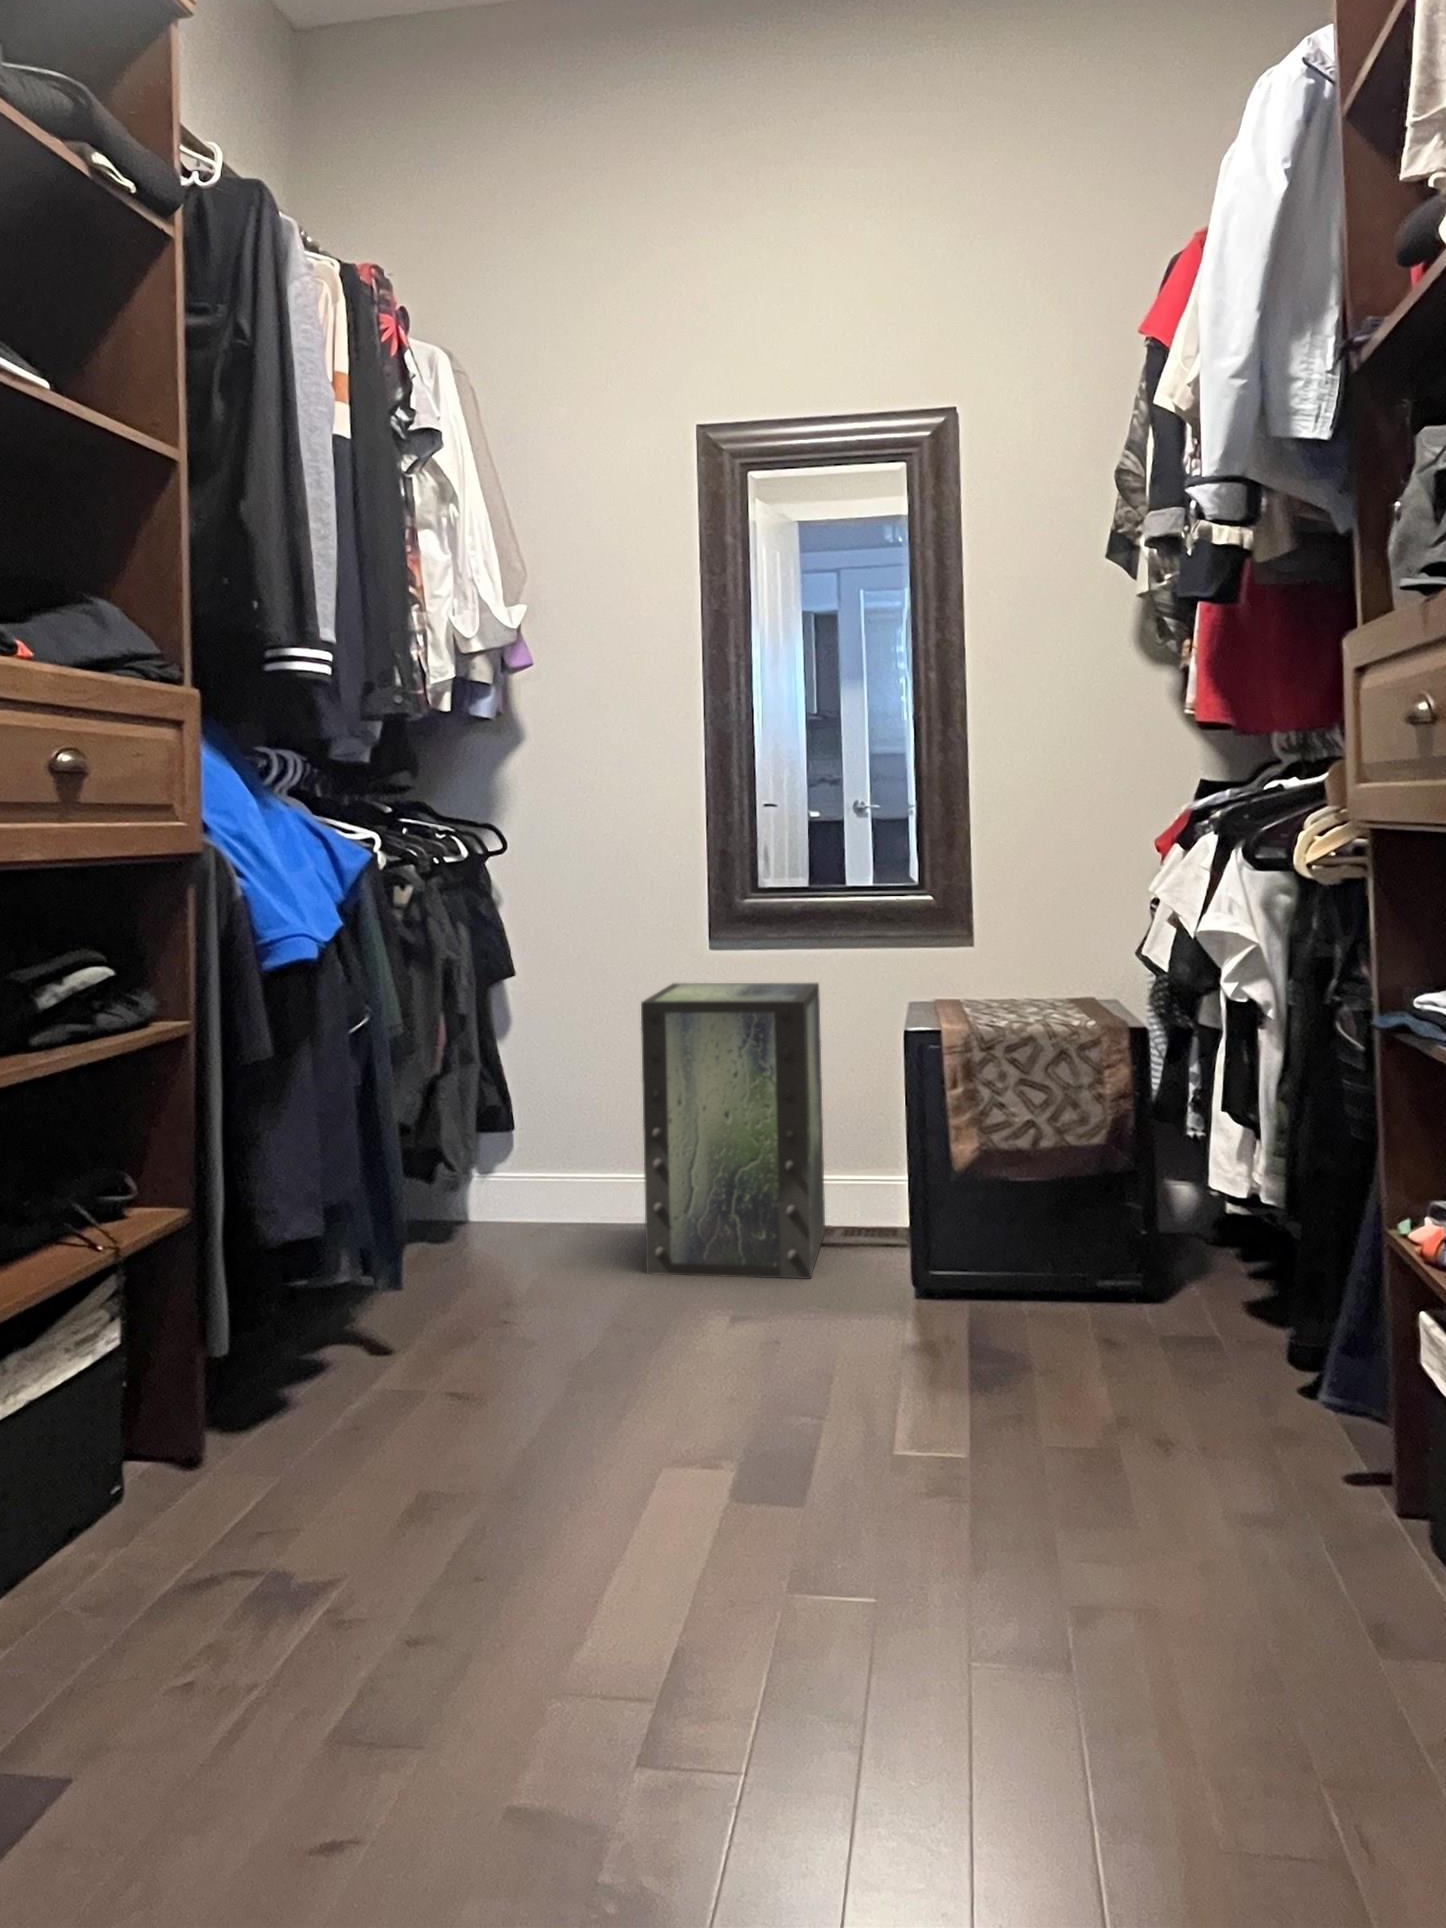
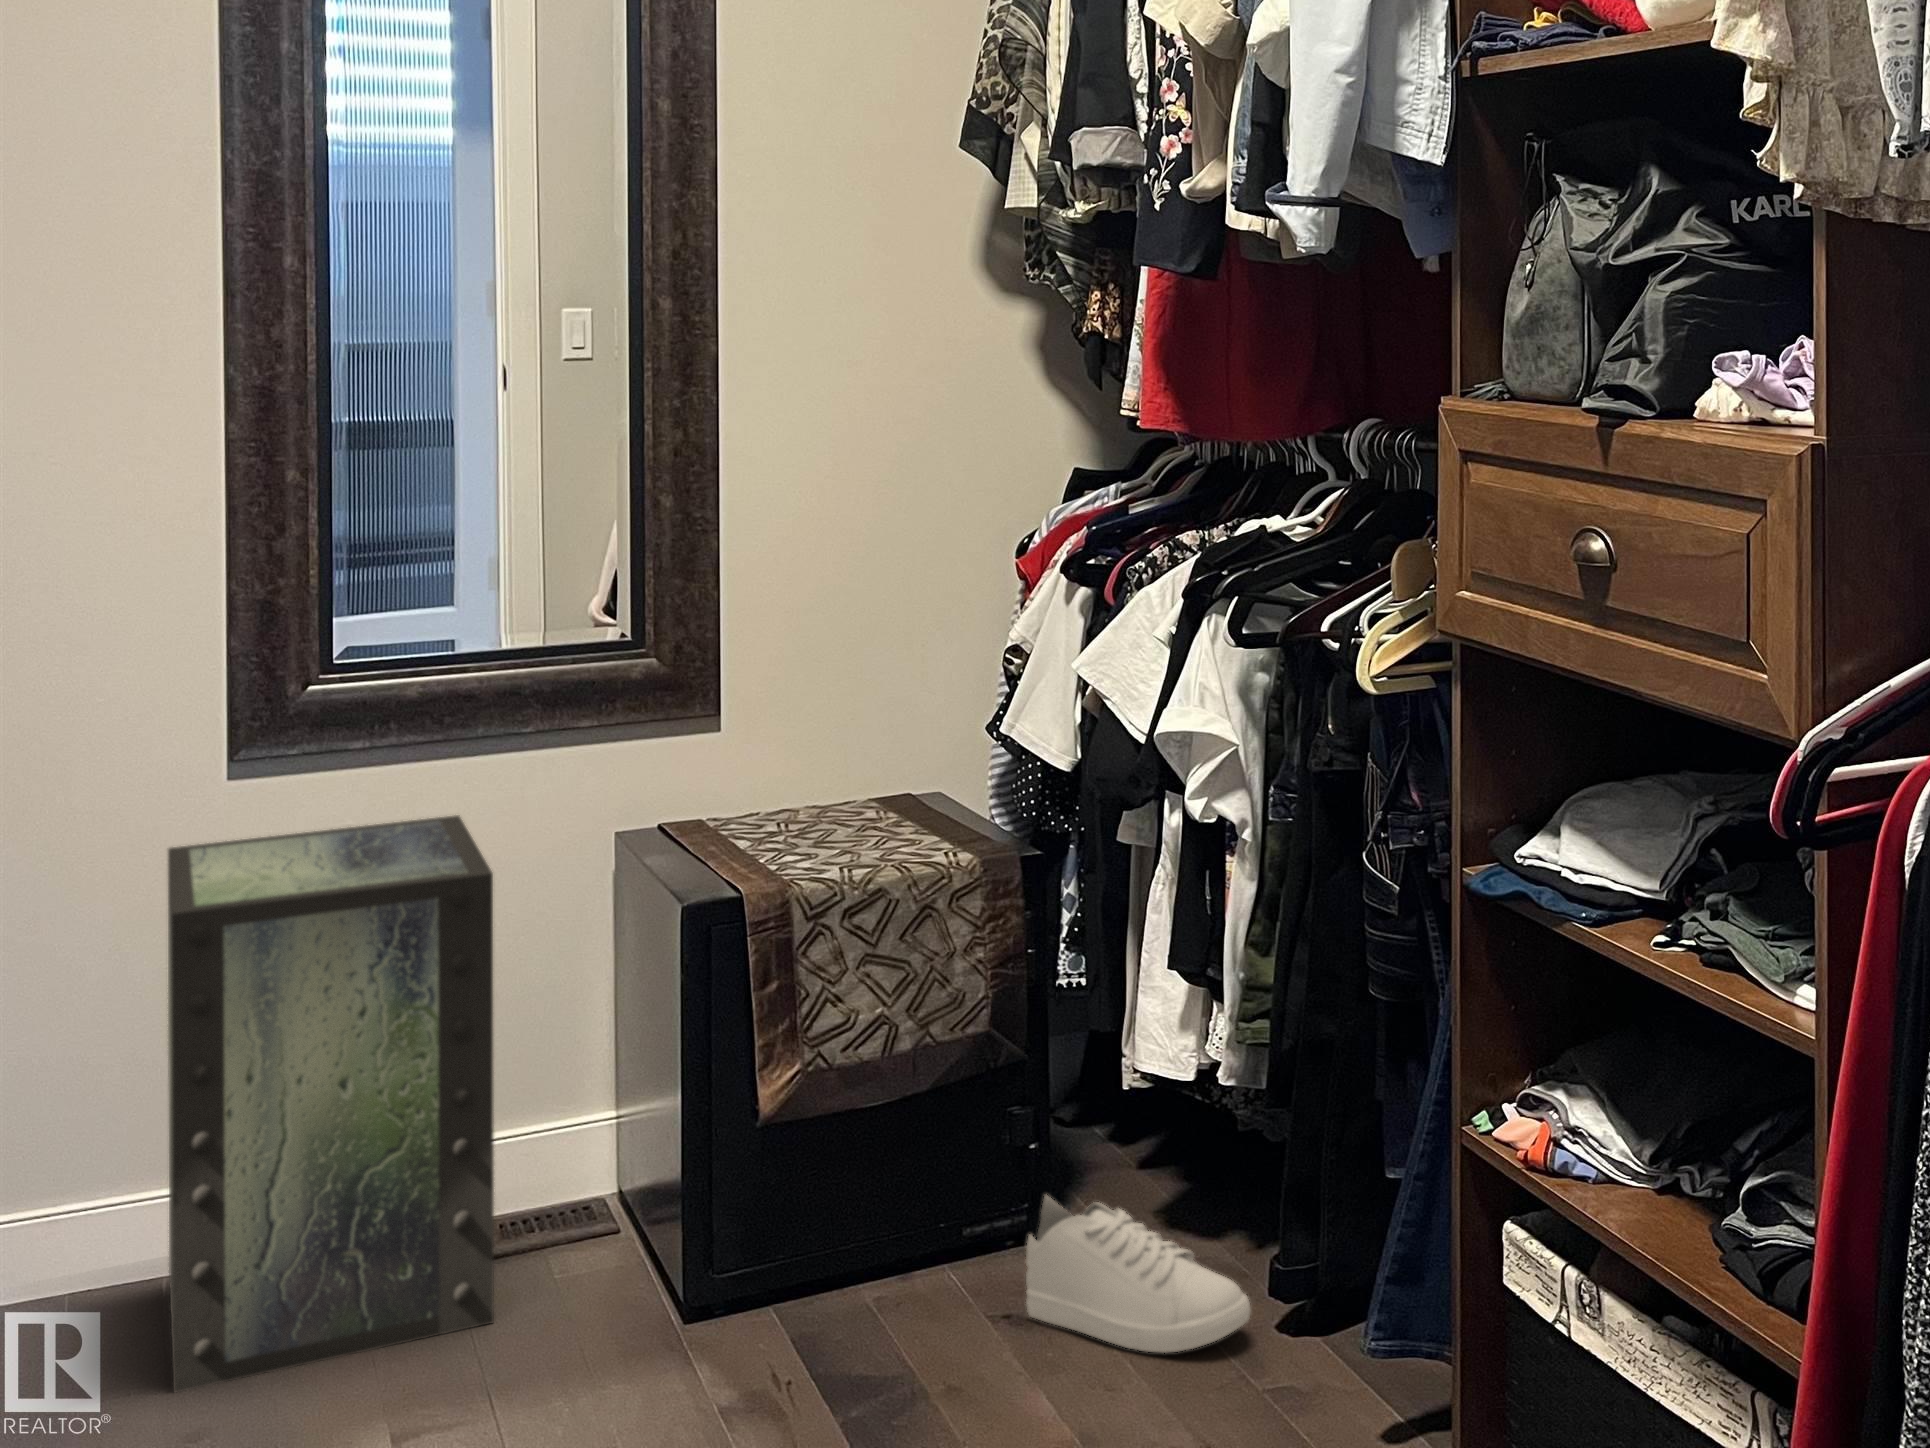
shoe: none [1115,1265,1270,1389] -> present [1026,1195,1251,1353]

